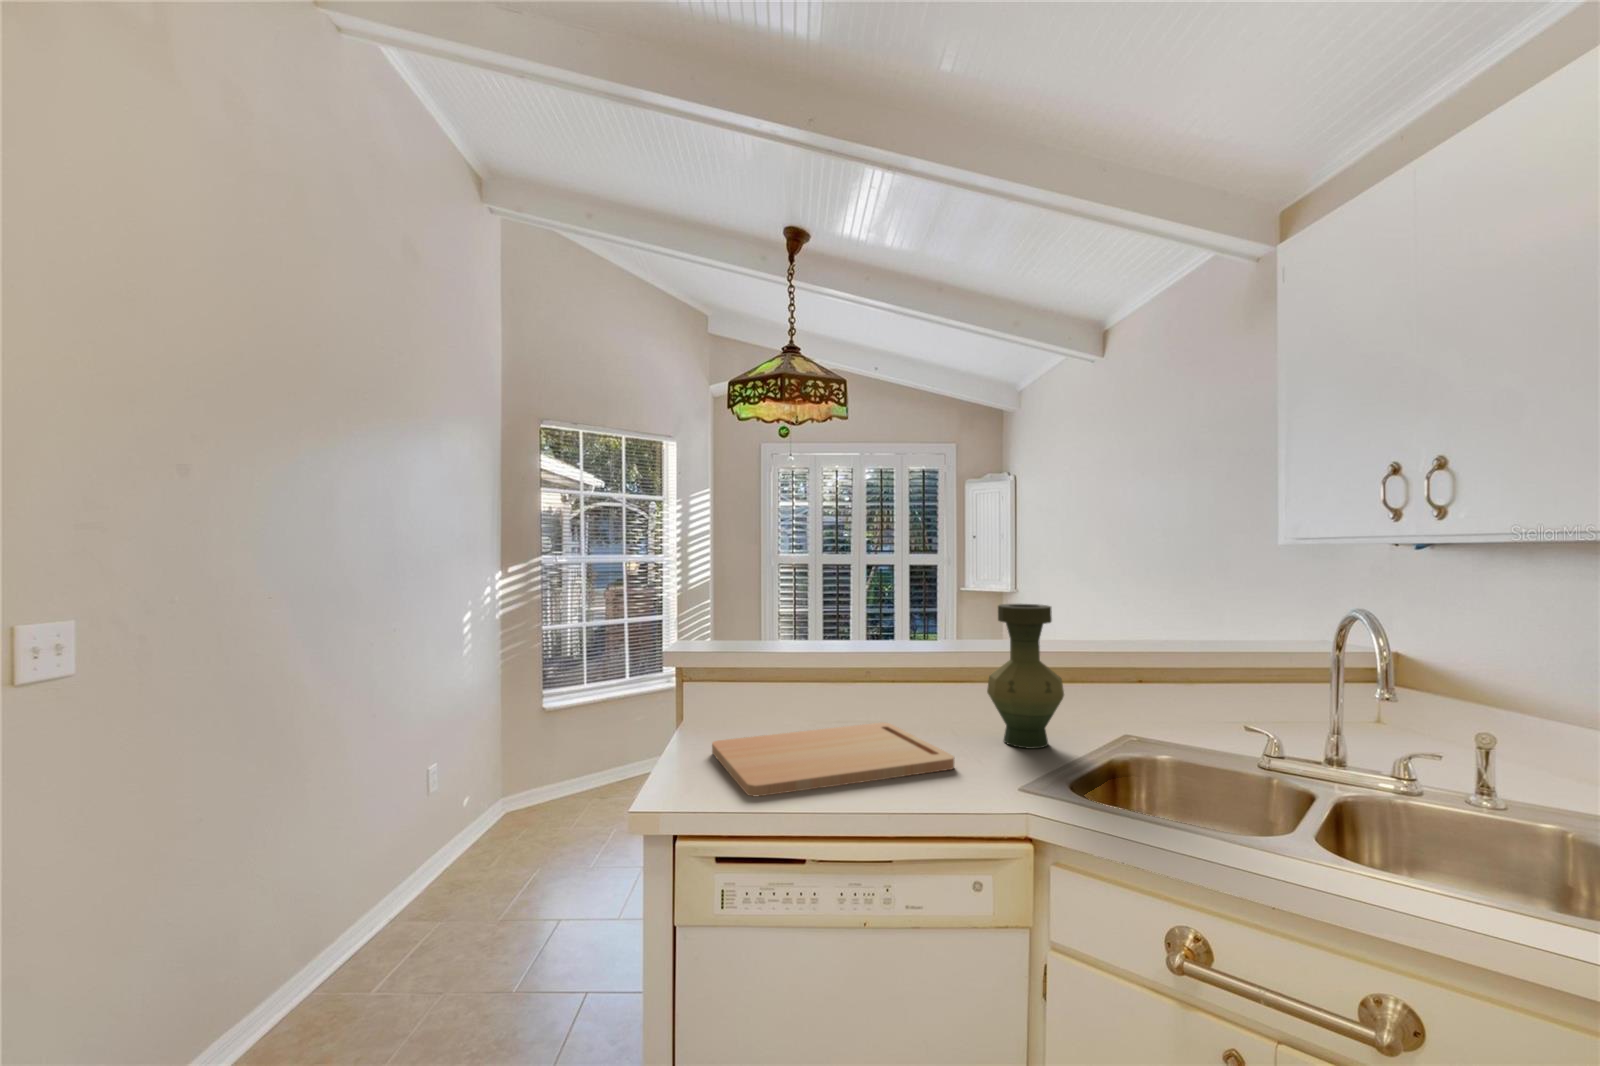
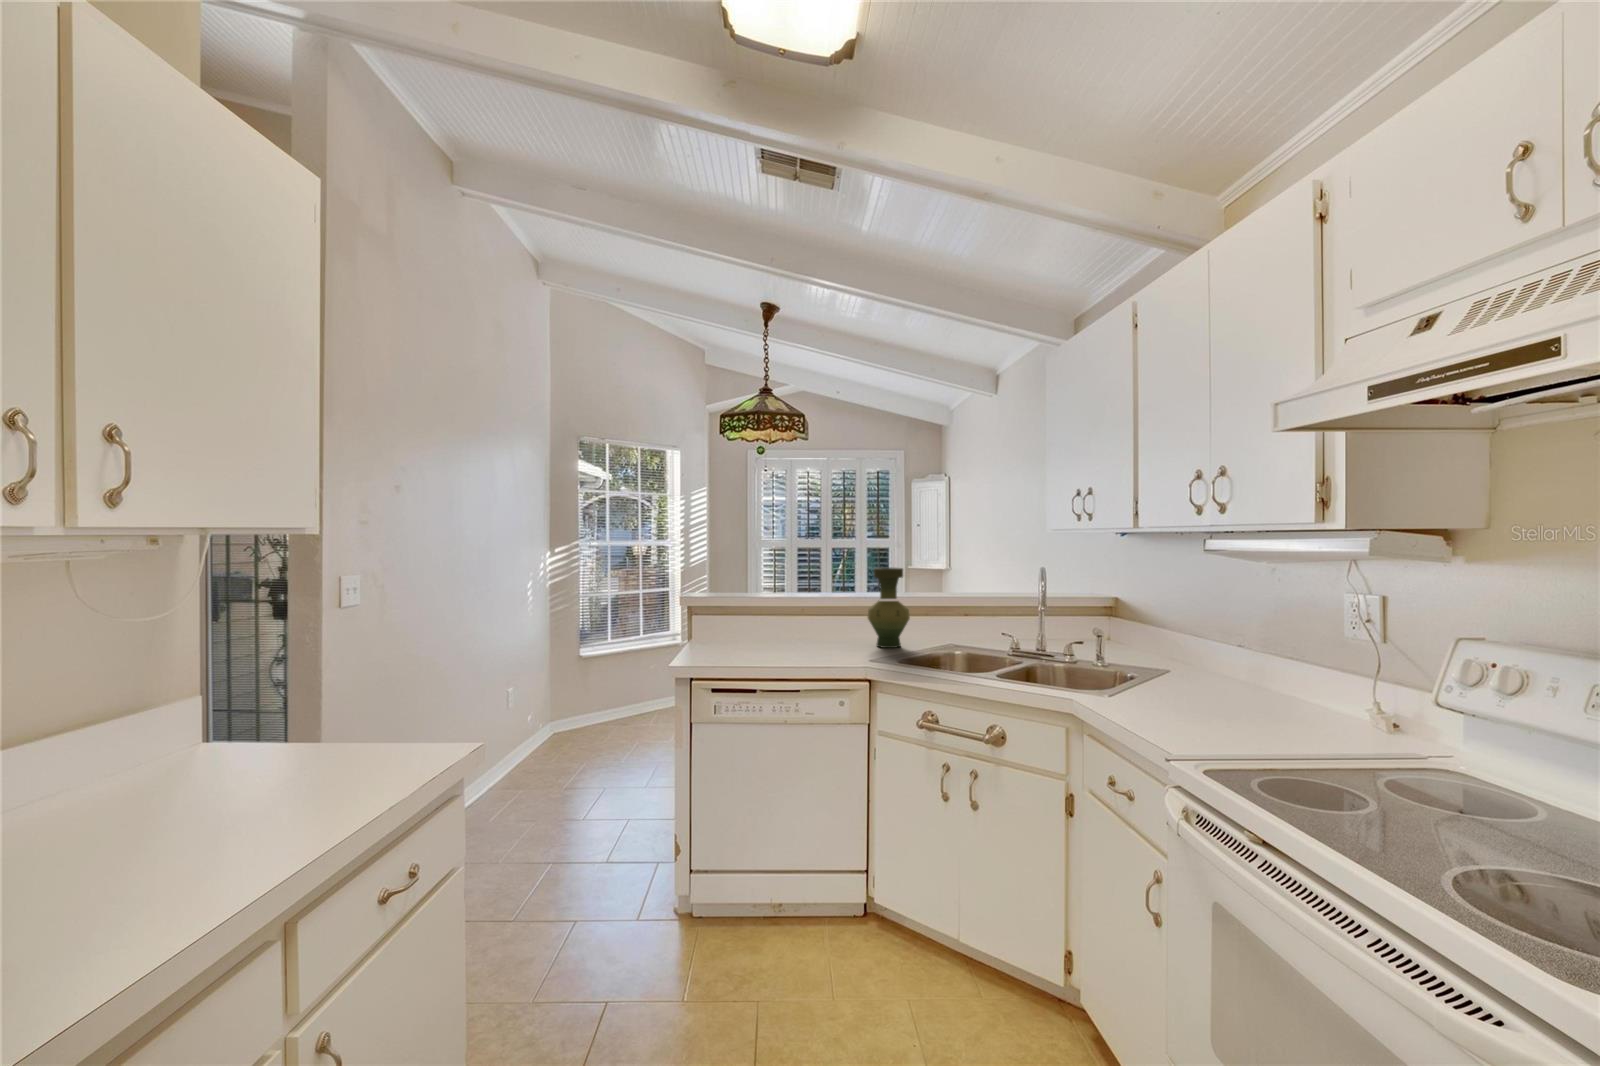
cutting board: present [712,722,954,796] -> none [710,637,841,663]

